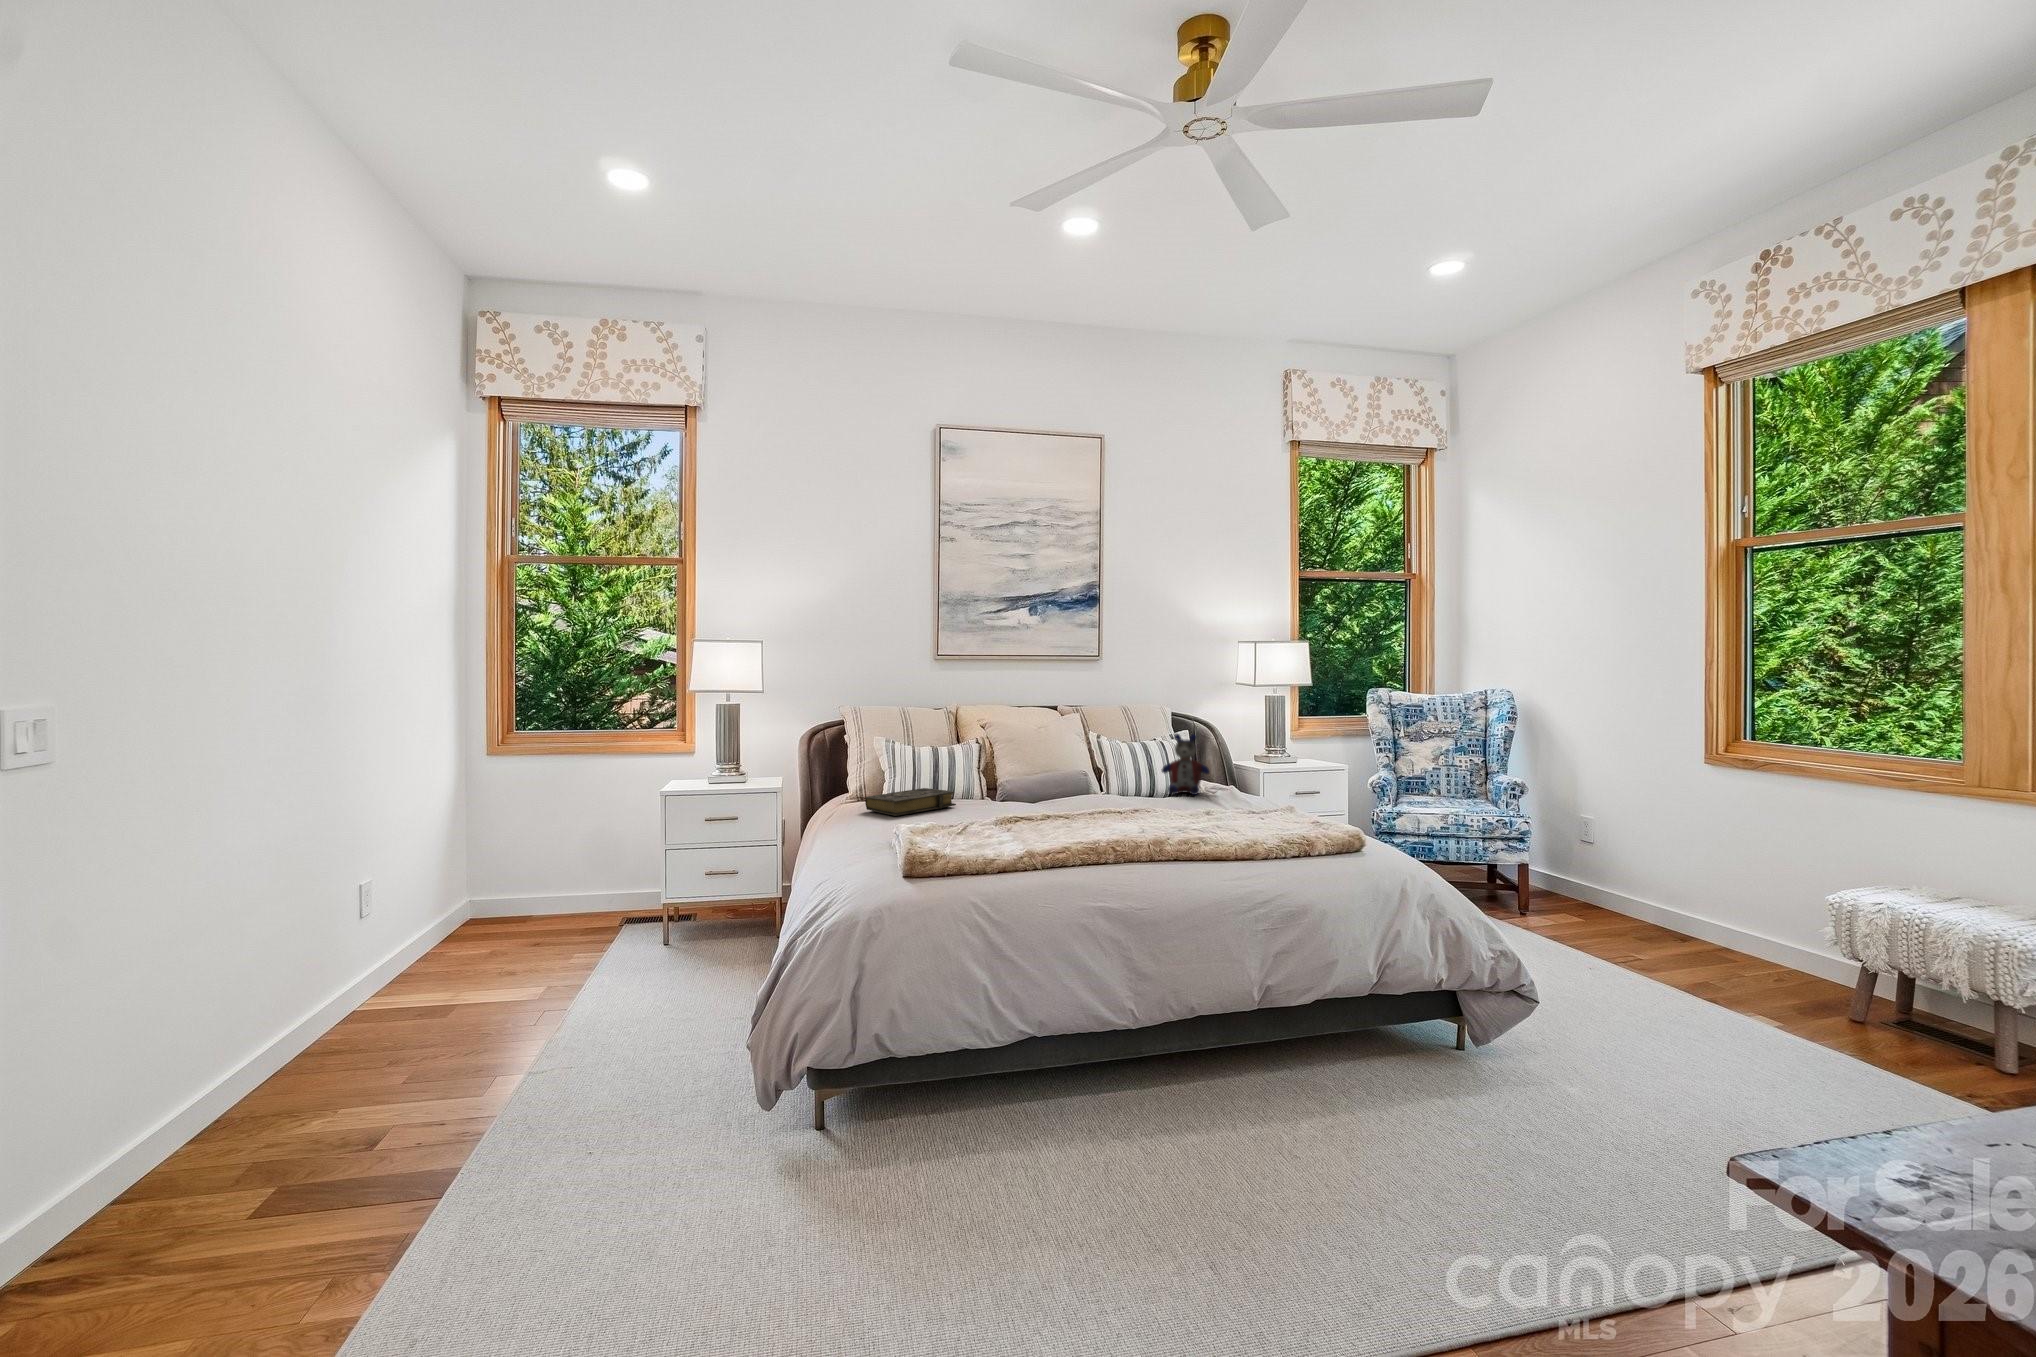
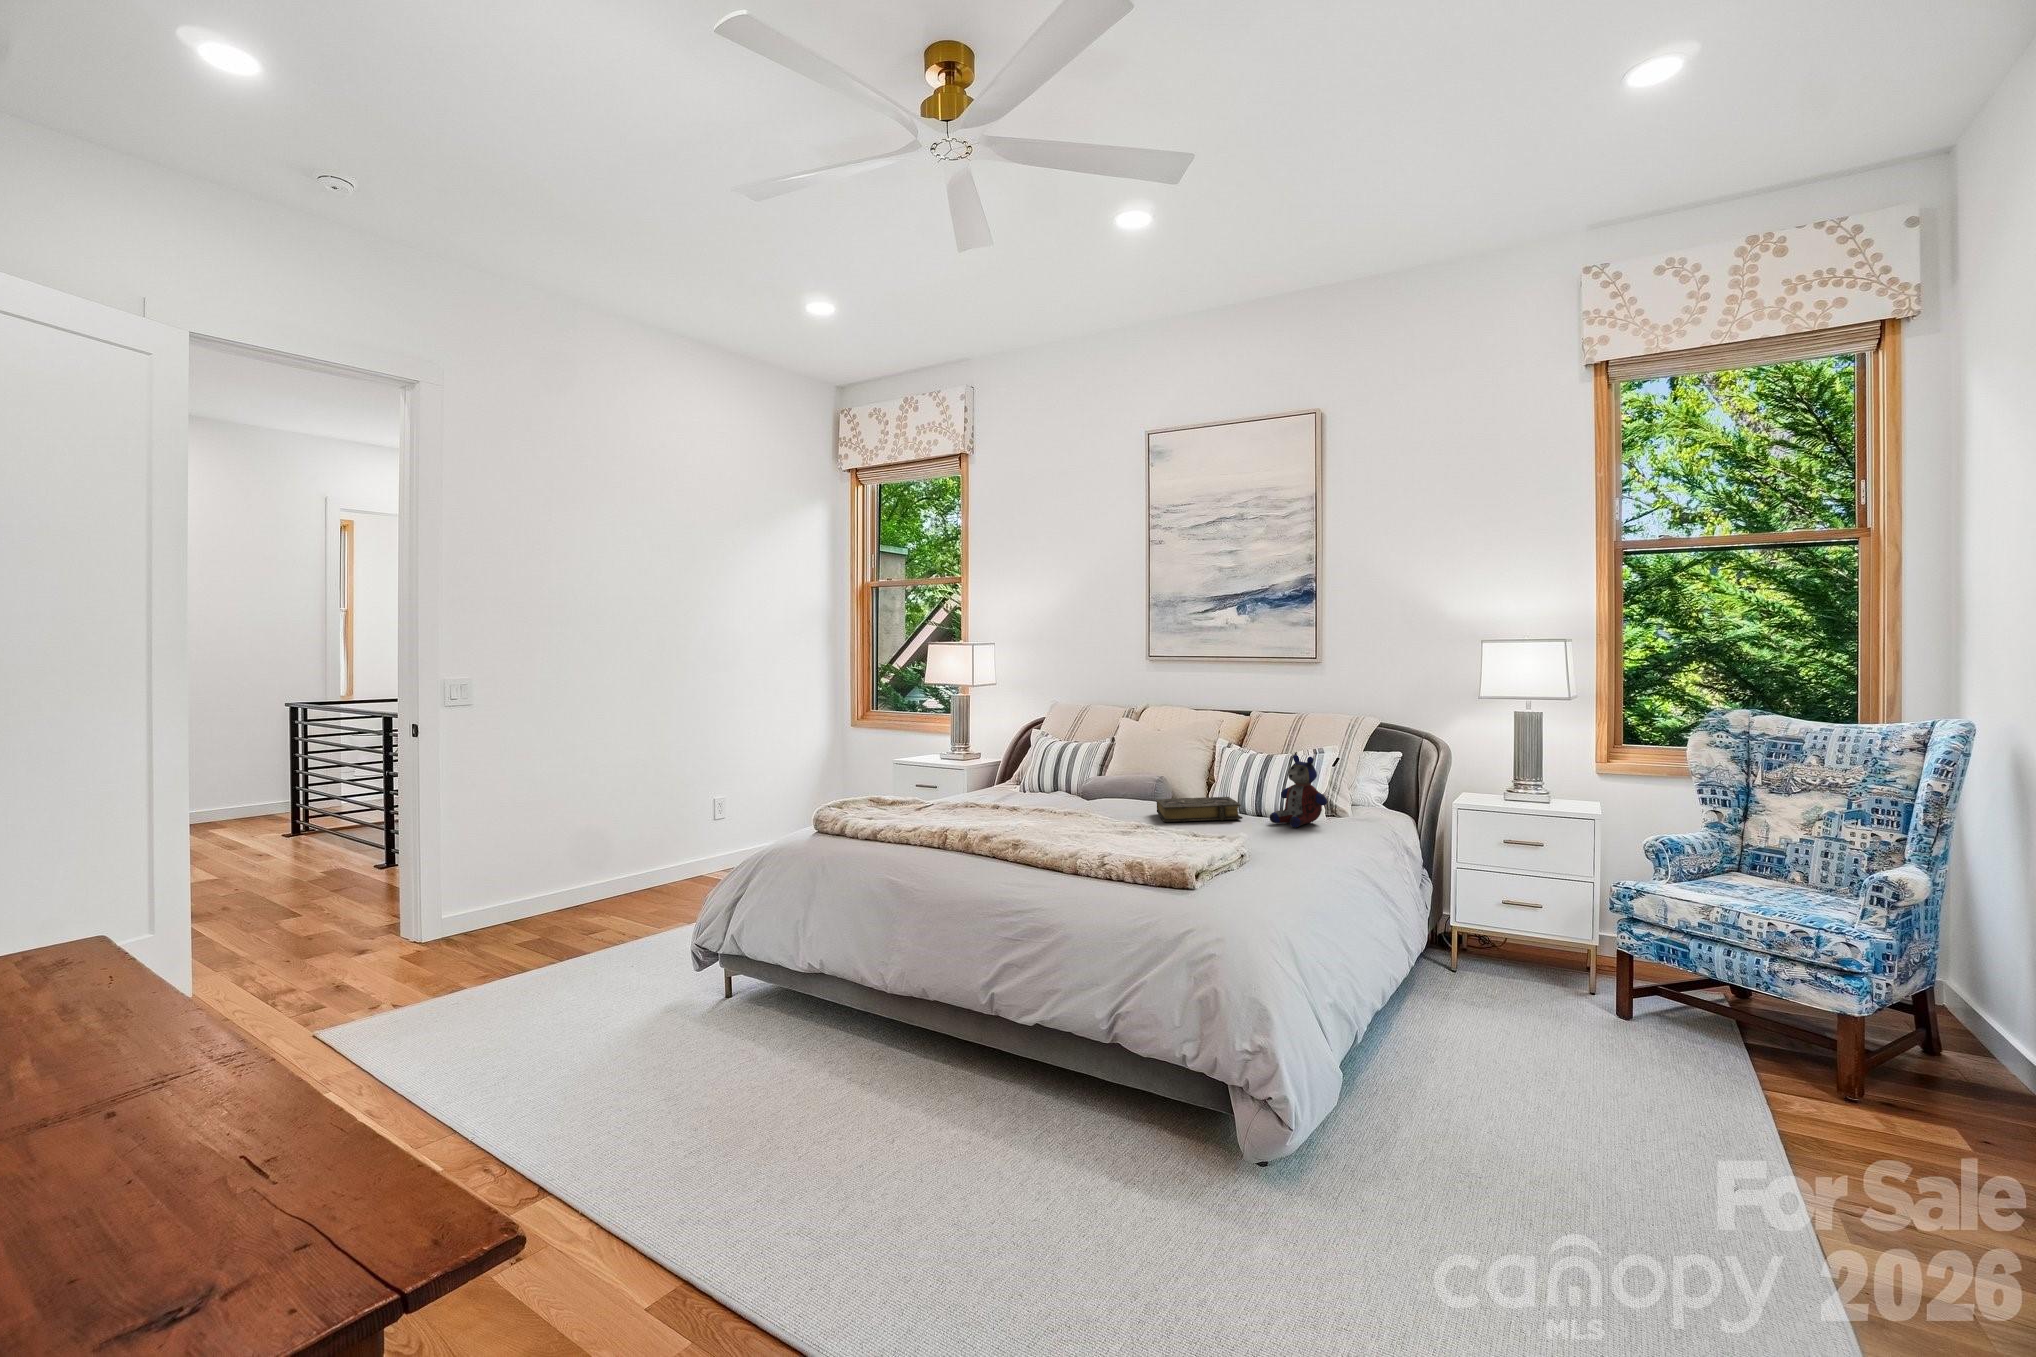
book: present [865,788,956,816] -> present [1156,797,1243,822]

